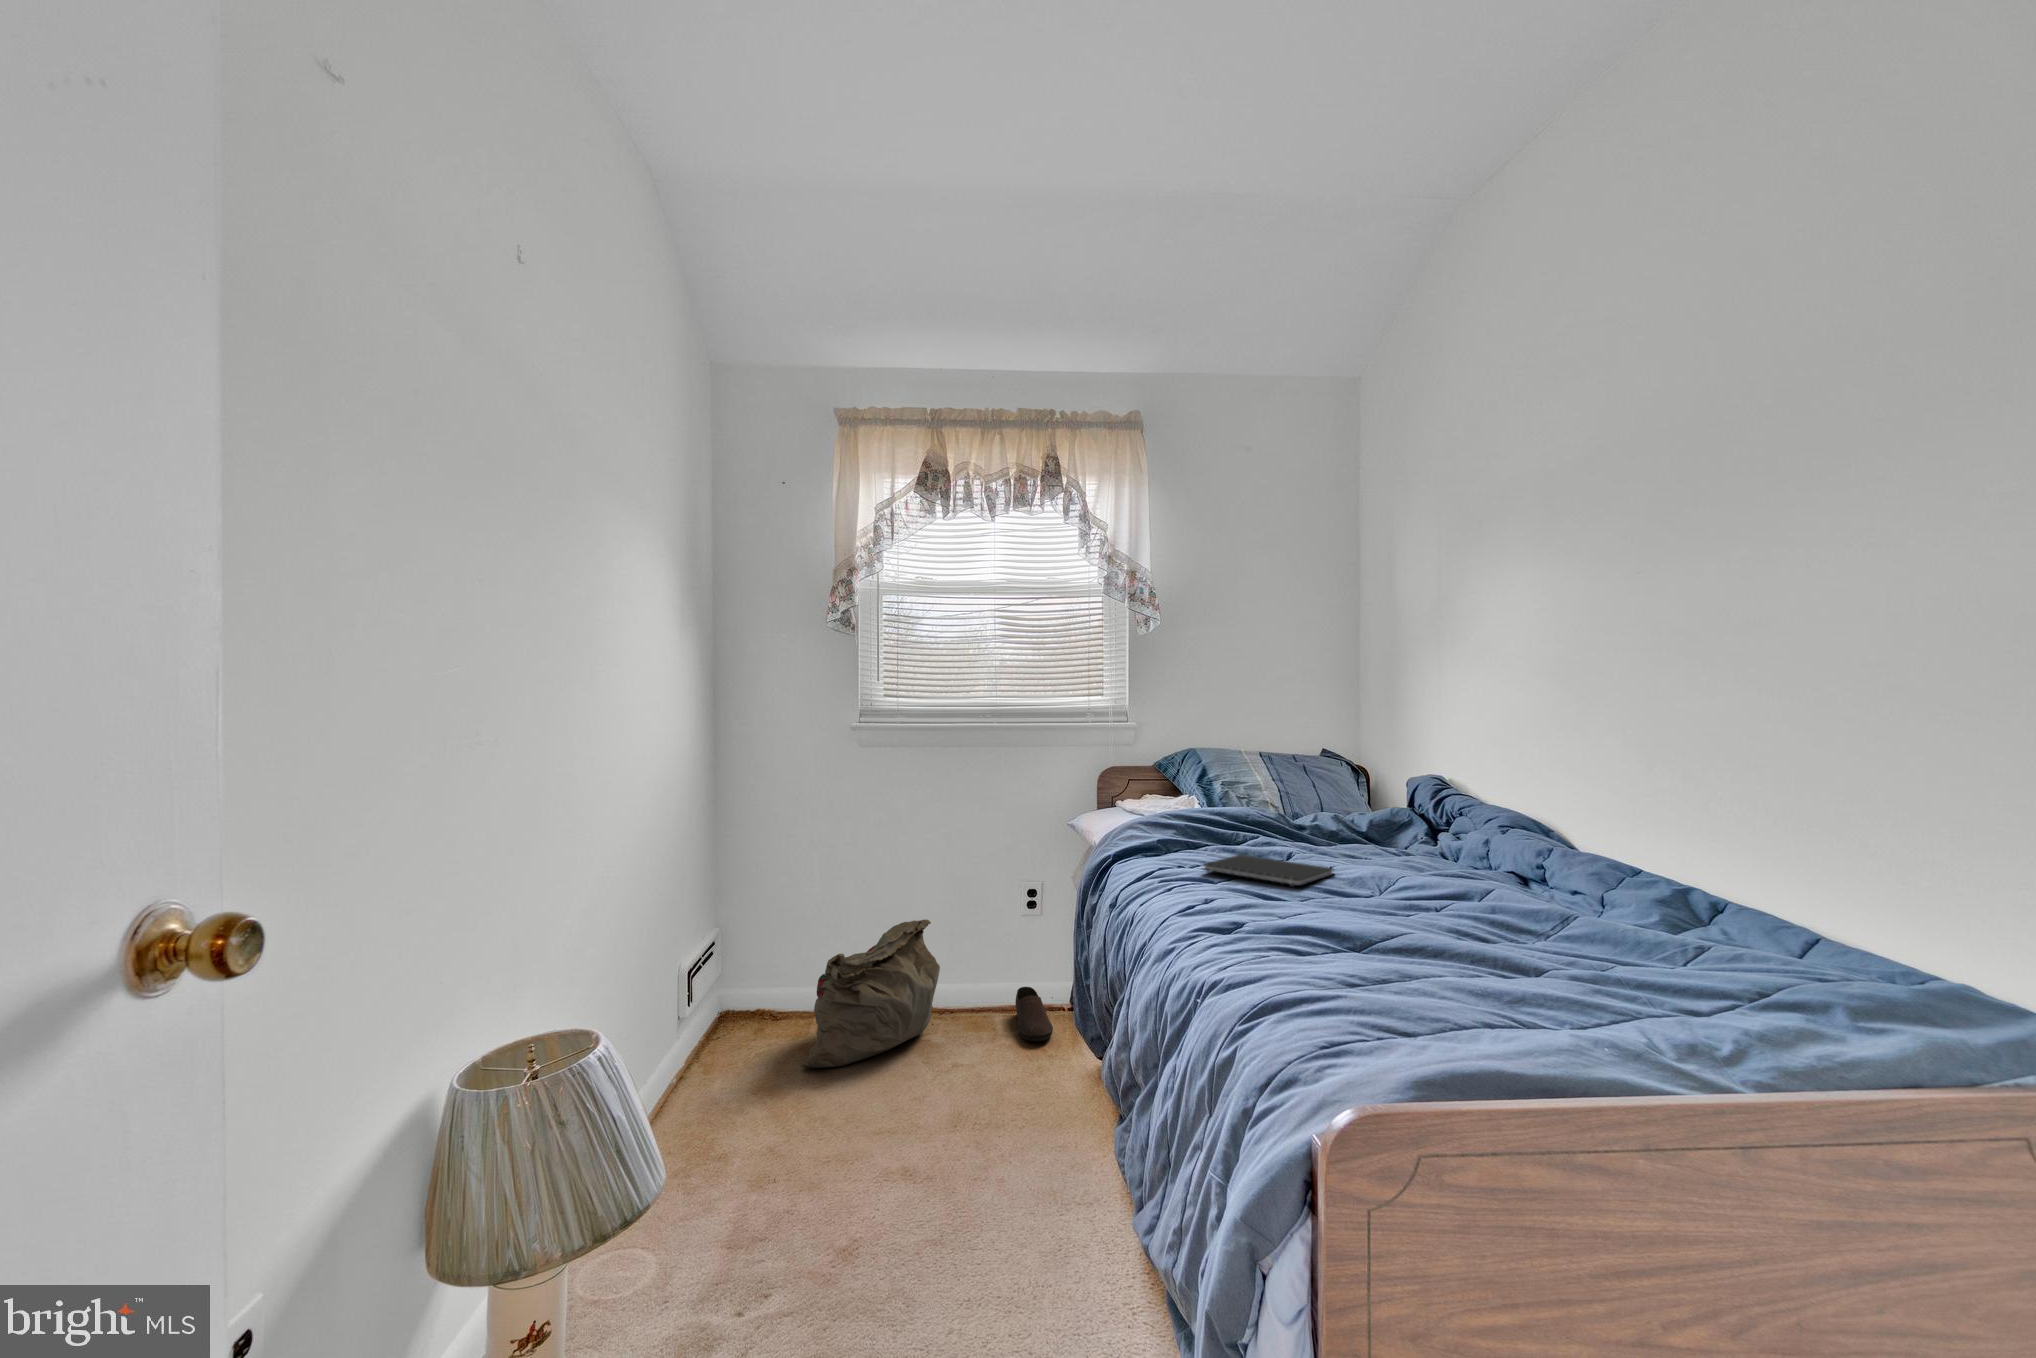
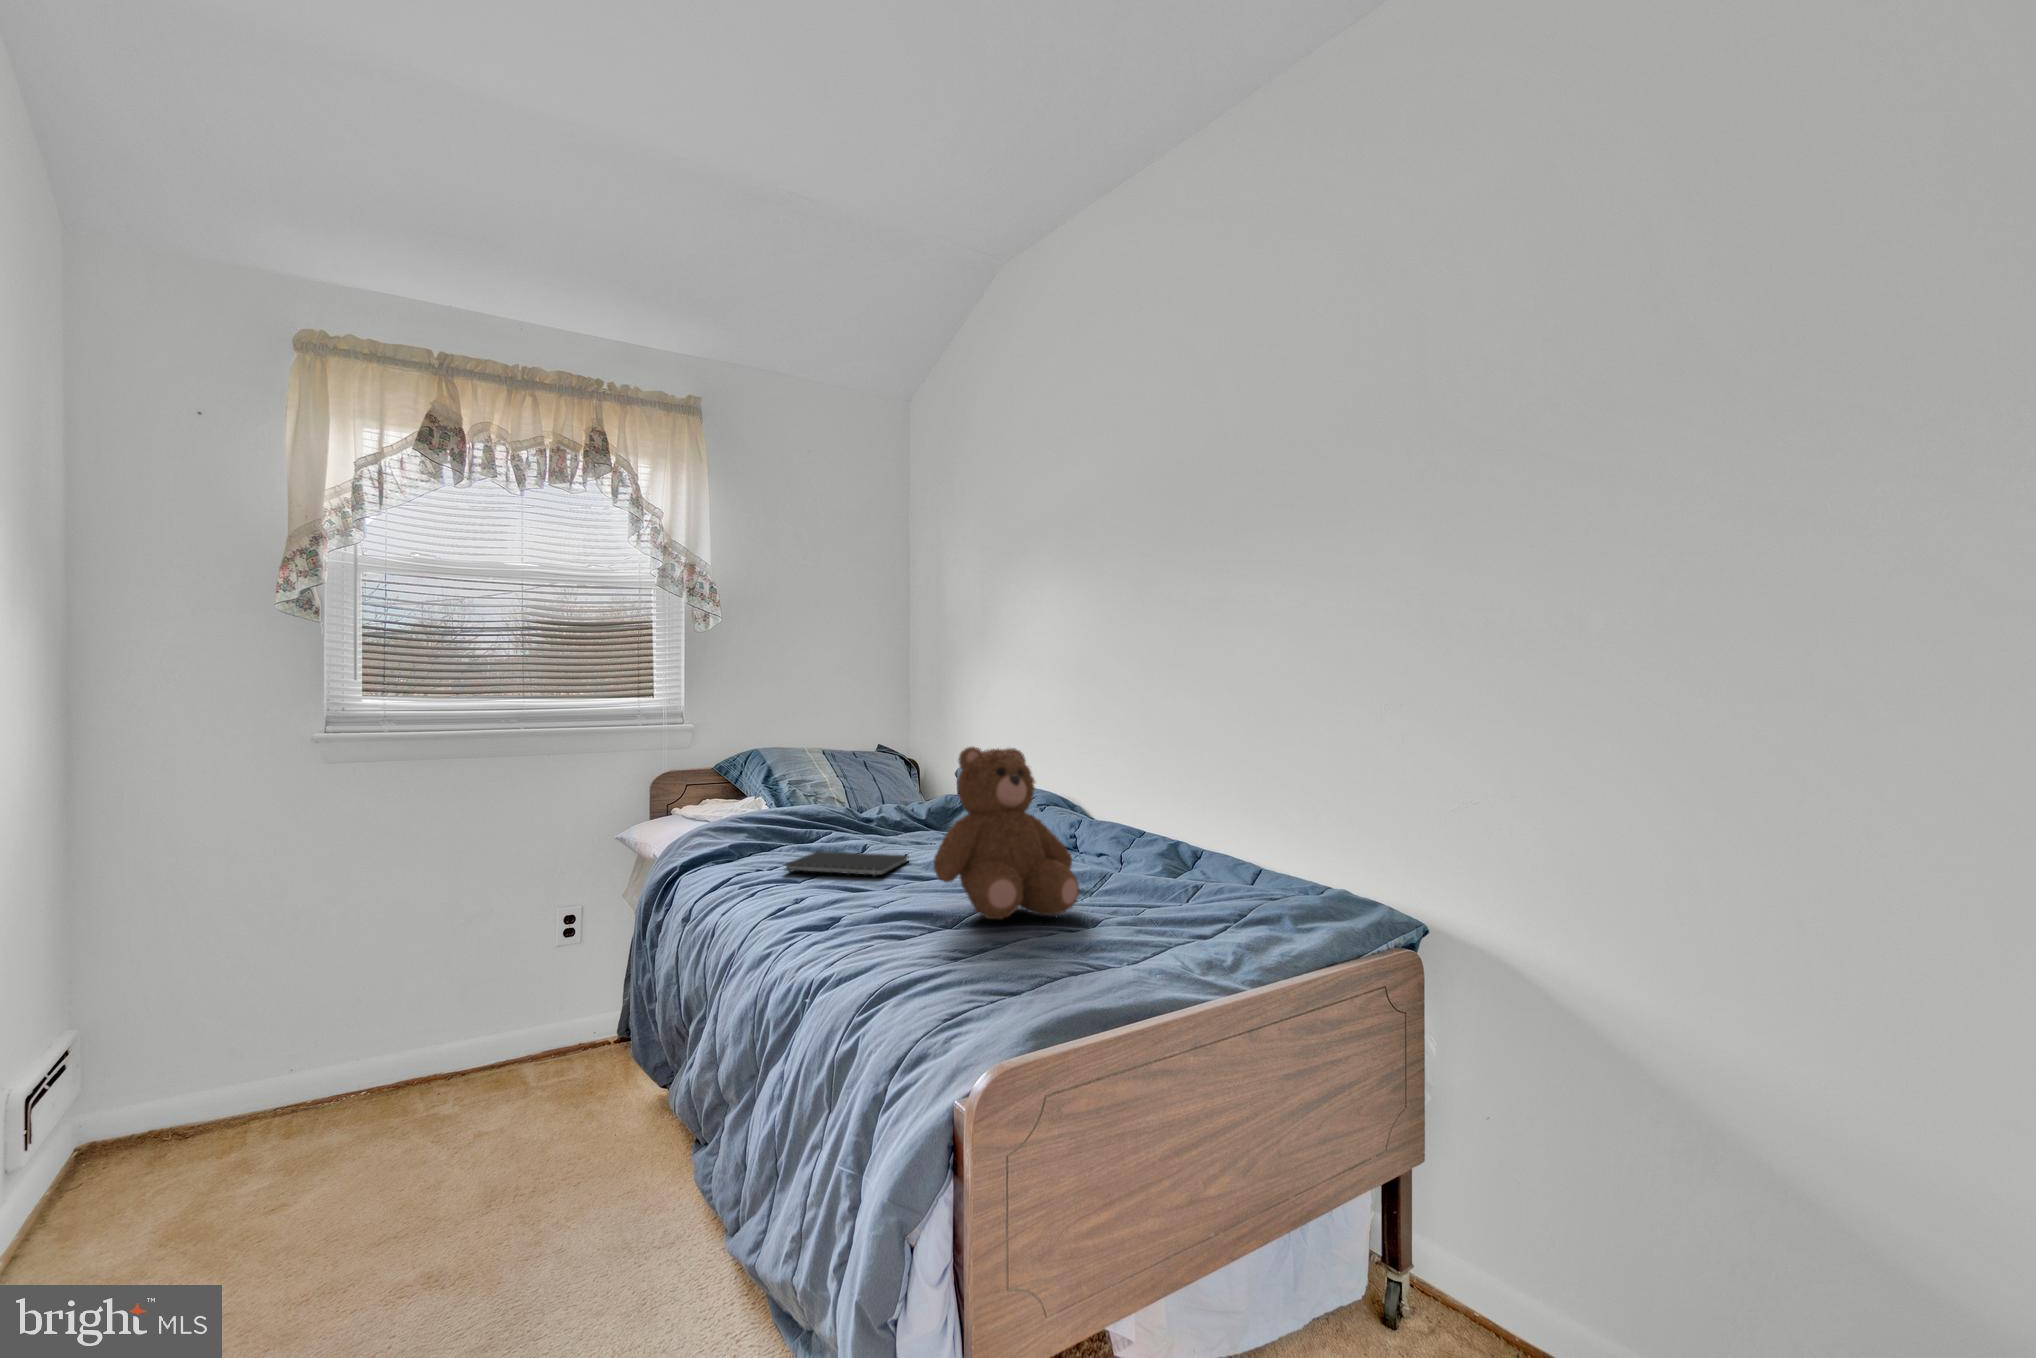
teddy bear: none [1339,755,1521,957] -> present [933,747,1079,919]
bag: present [801,919,940,1068] -> none [239,968,451,1188]
shoe: present [1015,987,1053,1041] -> none [550,1026,599,1086]

